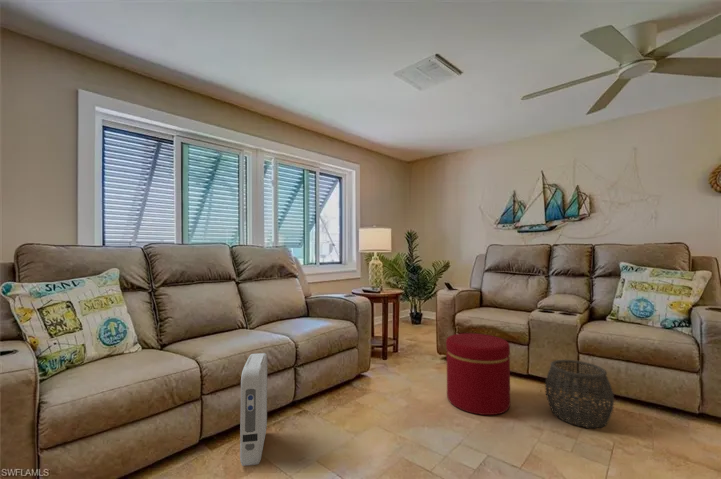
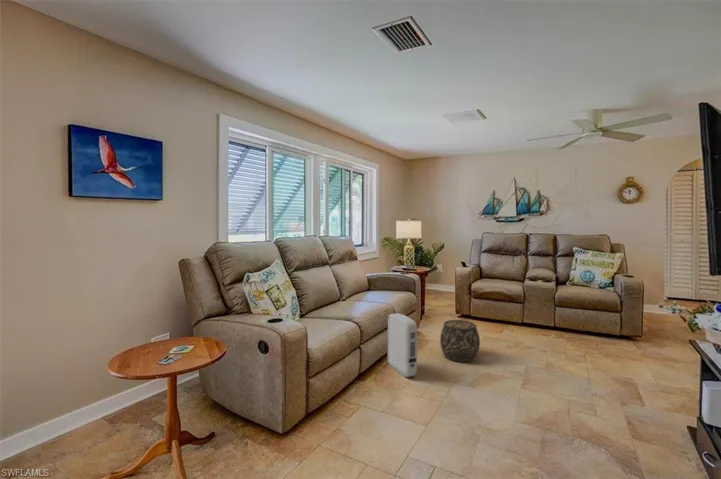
ottoman: present [446,333,510,415] -> none [482,296,523,344]
woven basket: present [545,360,614,428] -> present [440,320,480,362]

